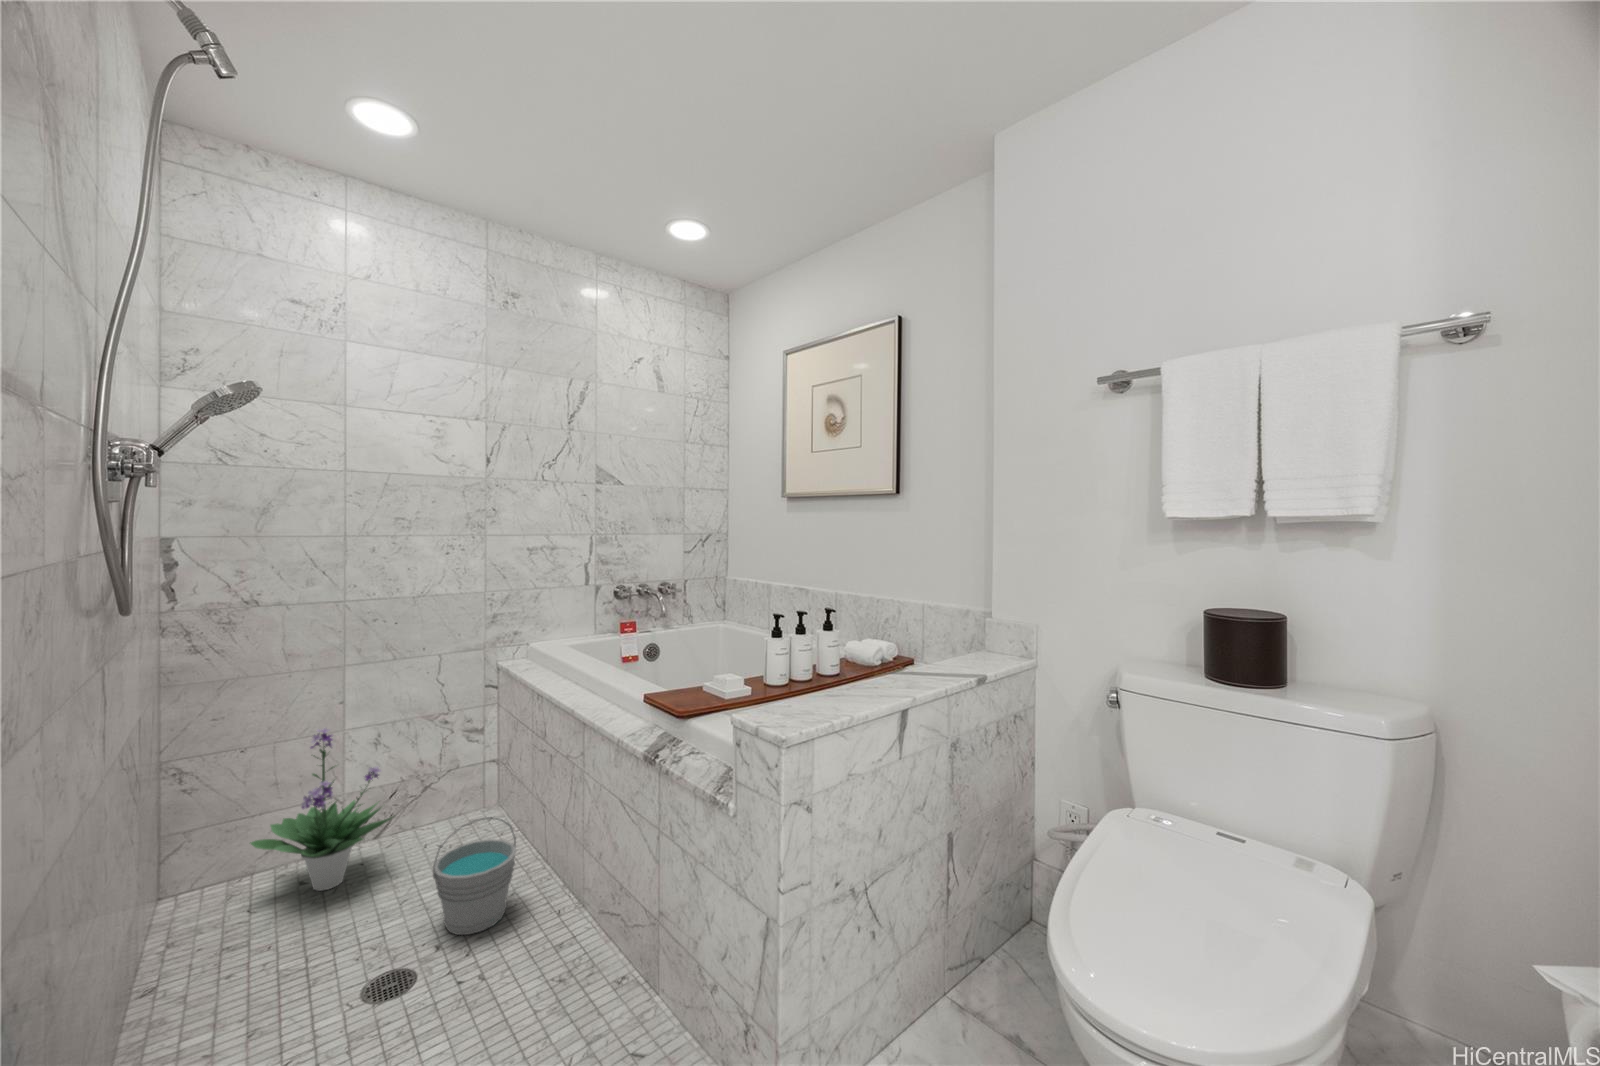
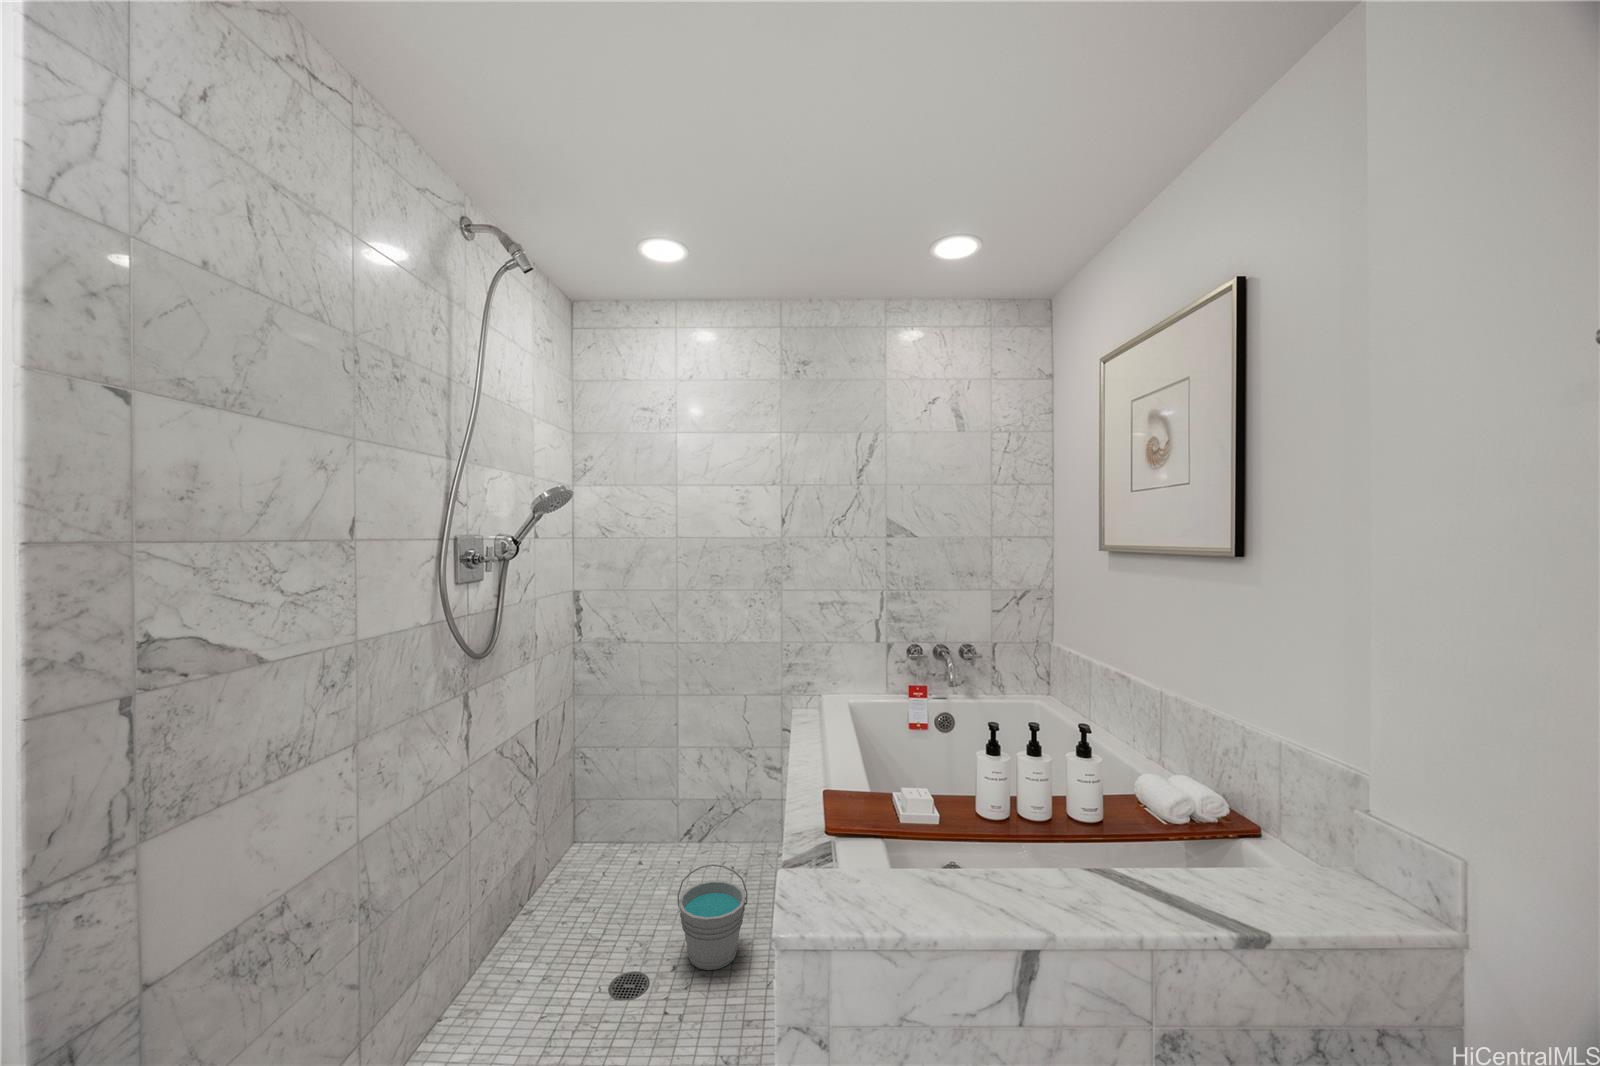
potted plant: present [251,728,393,891] -> none [607,745,695,876]

